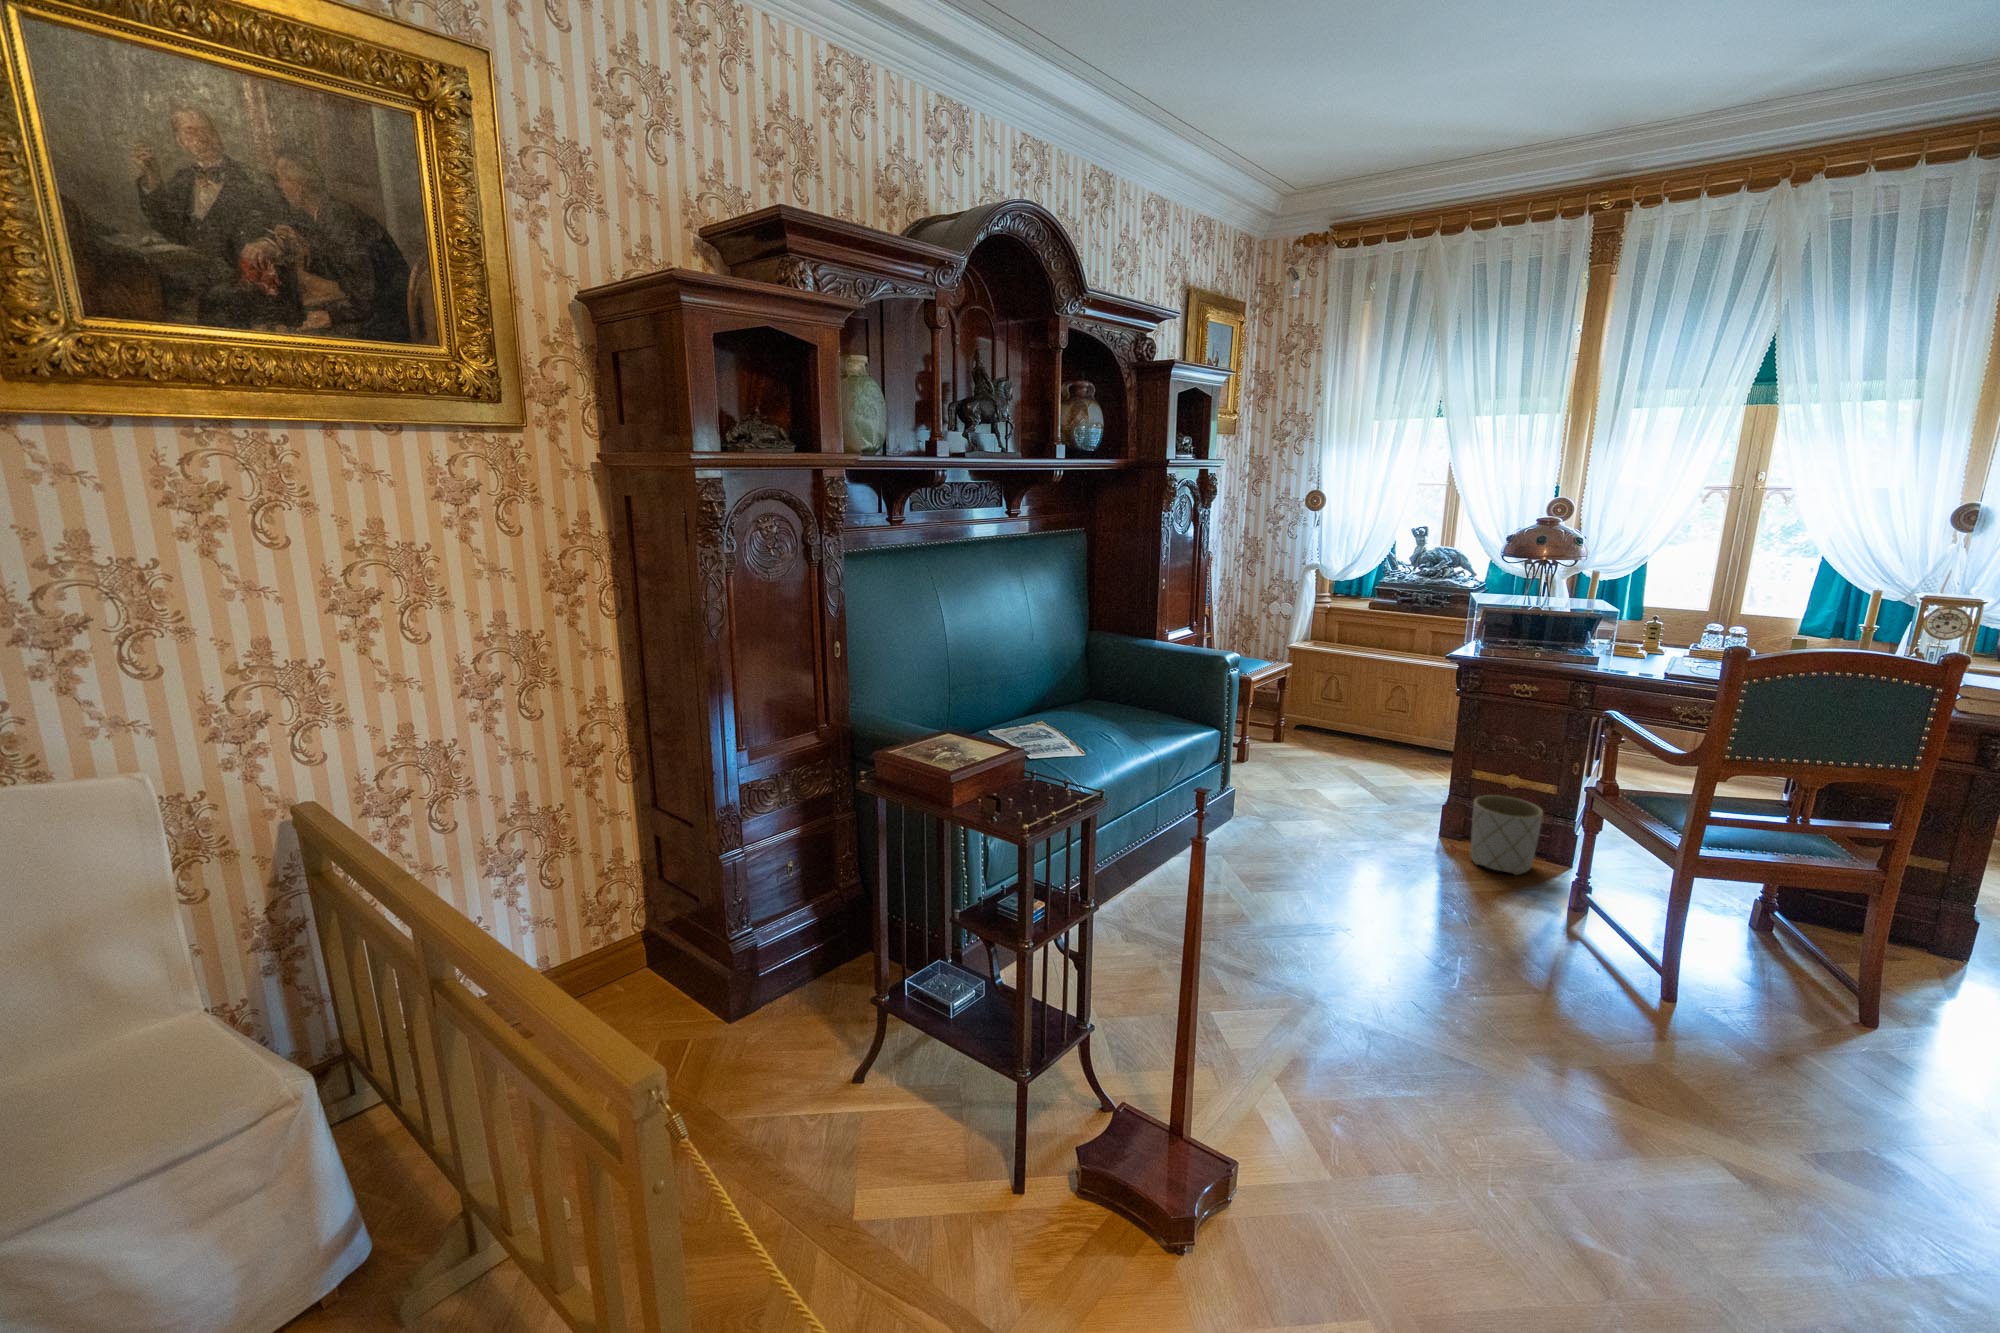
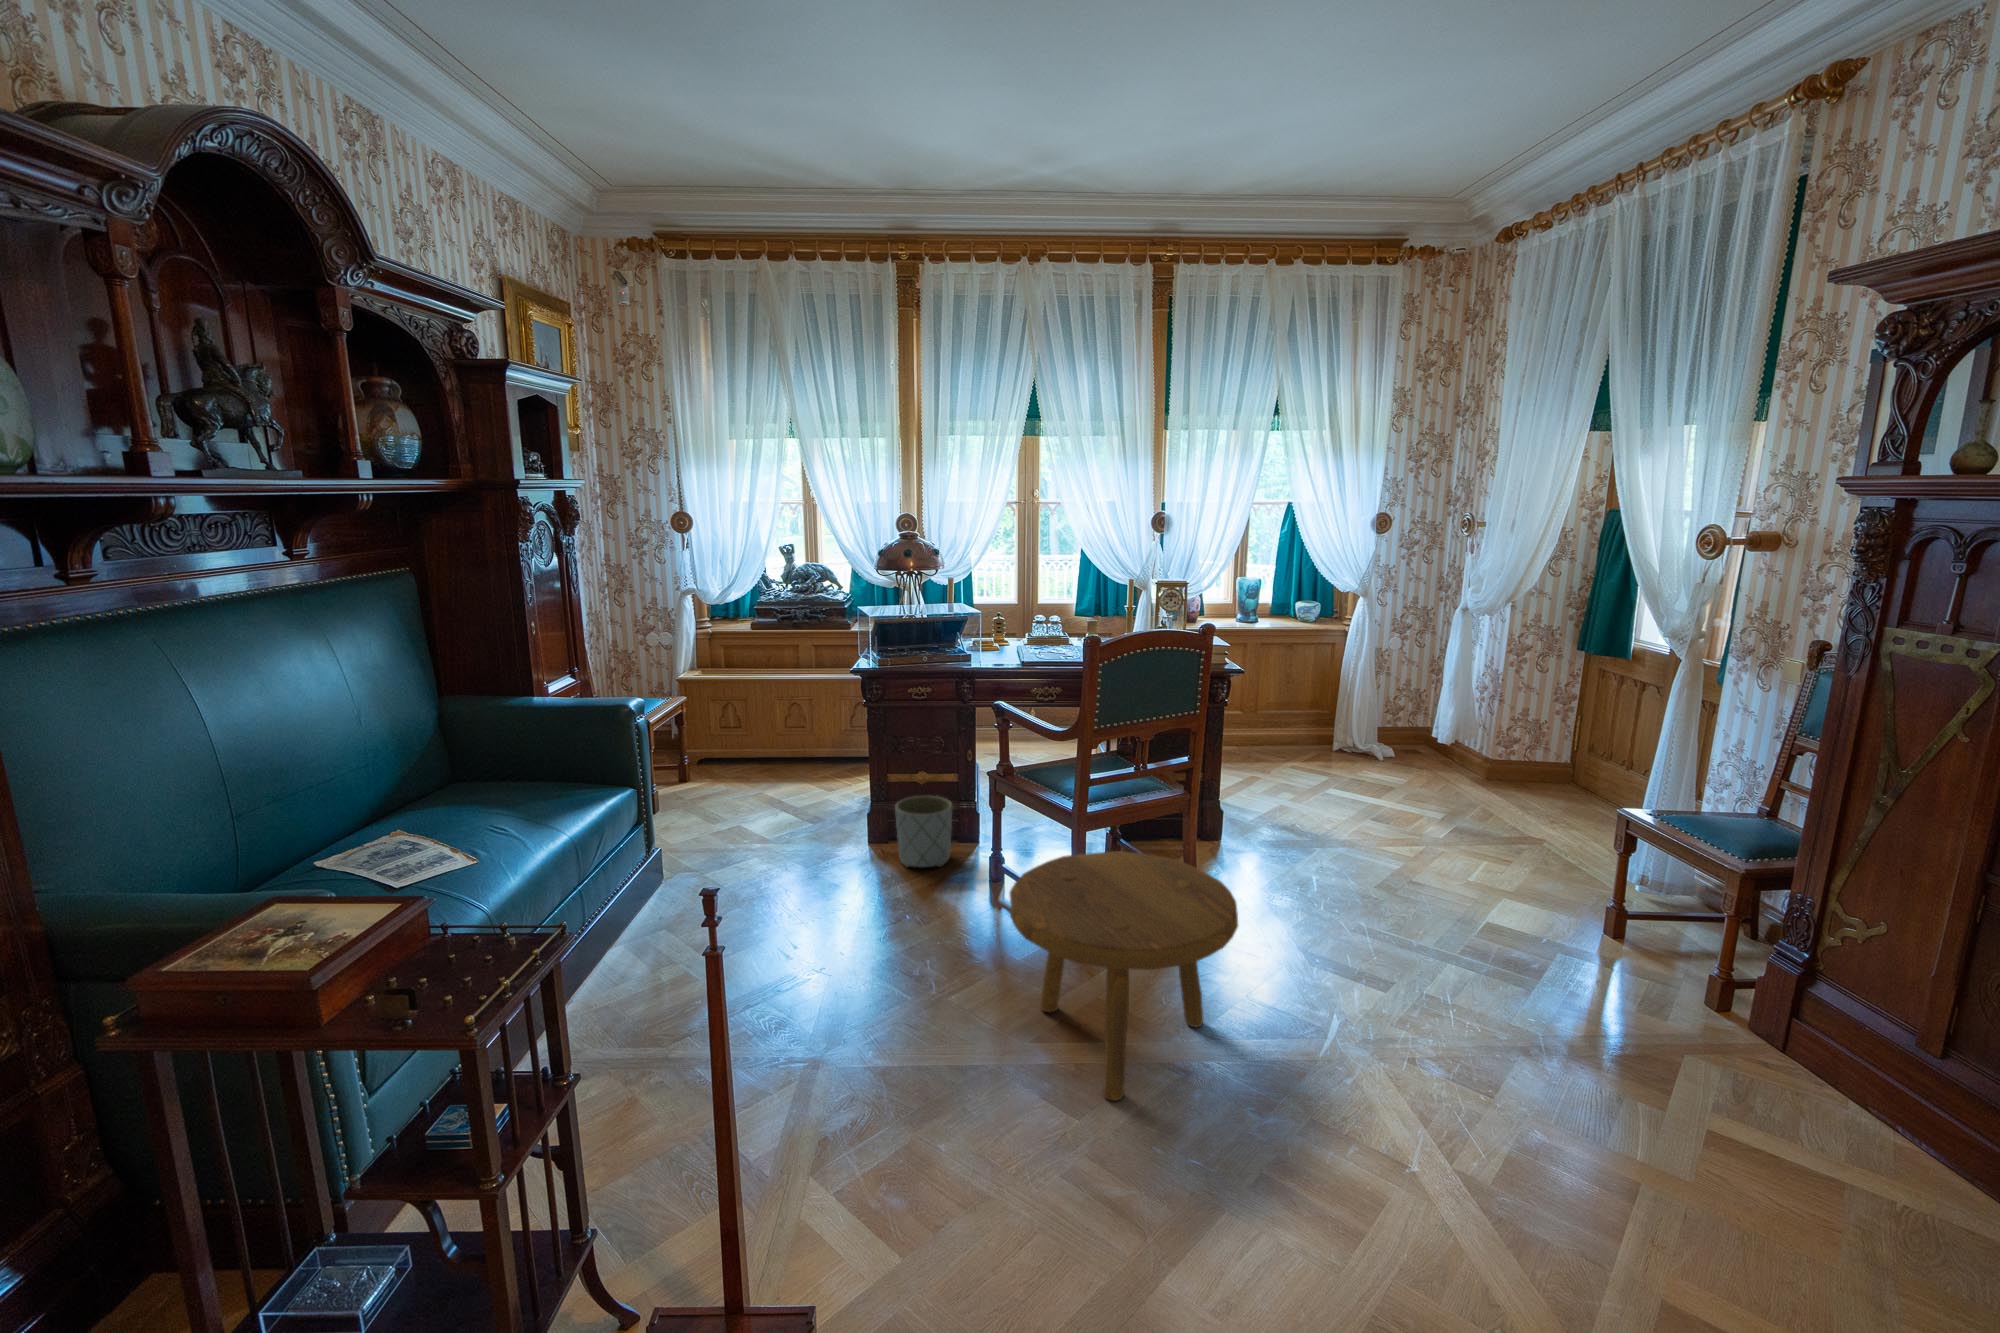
footstool: none [1553,891,1903,1175] -> present [1010,851,1238,1101]

